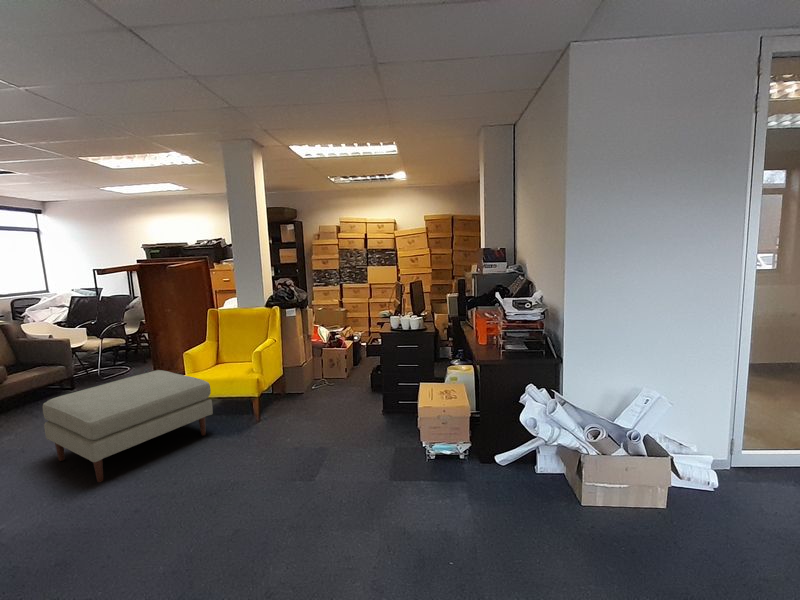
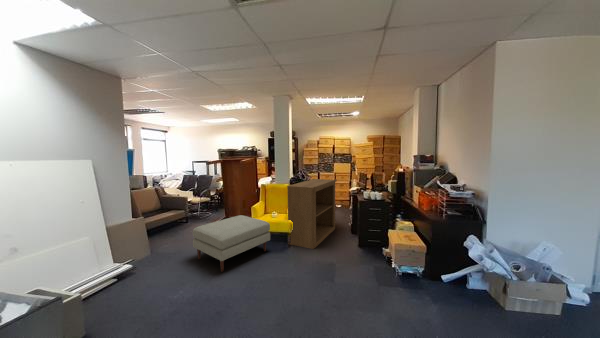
bookshelf: none [246,296,353,425] -> present [287,179,337,249]

